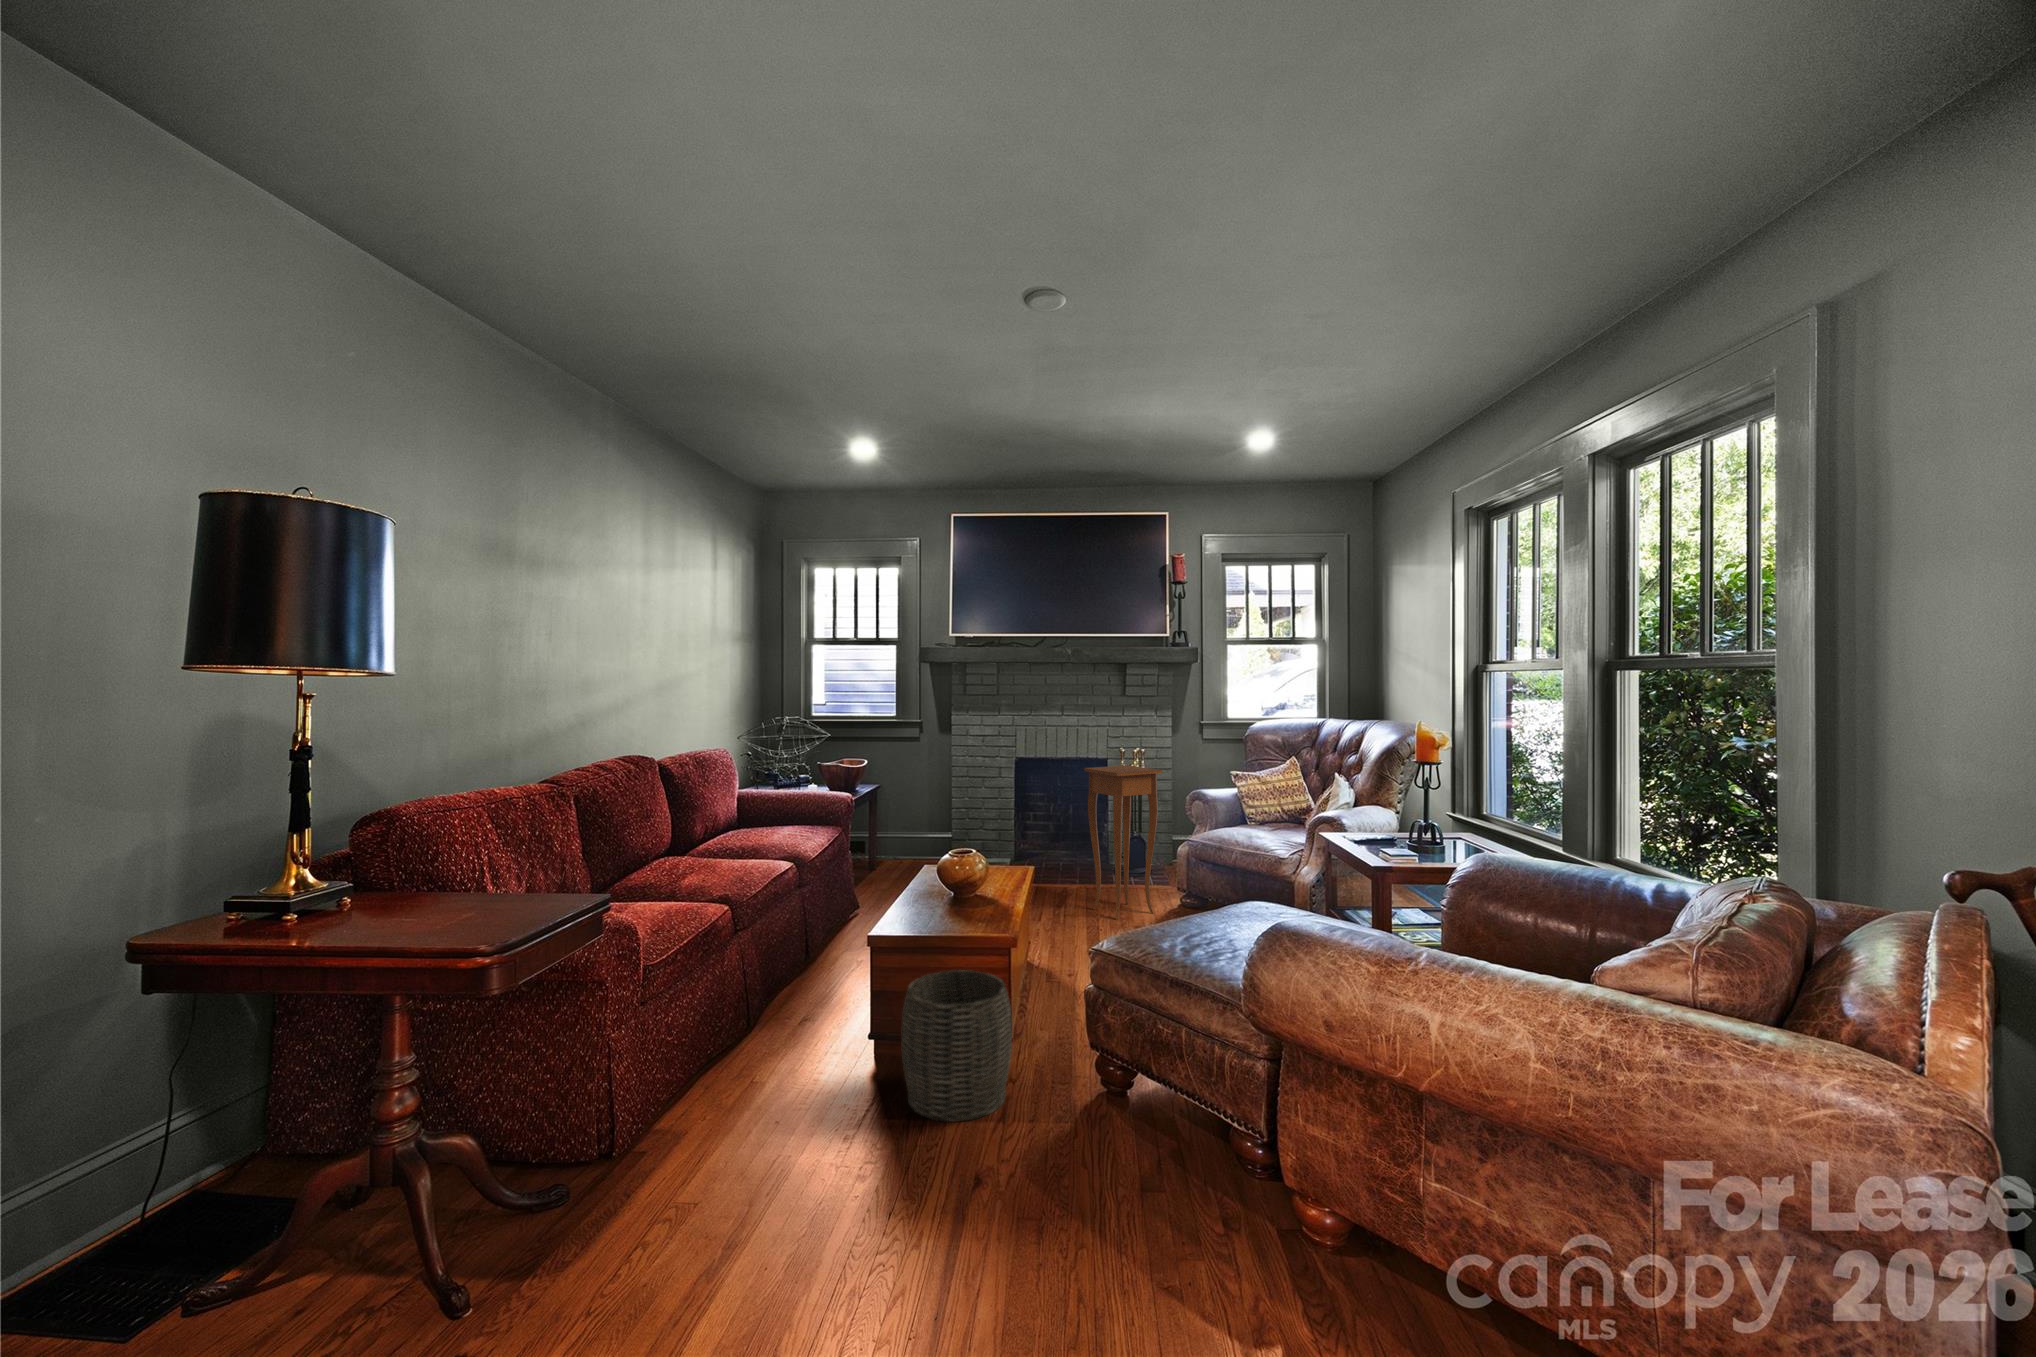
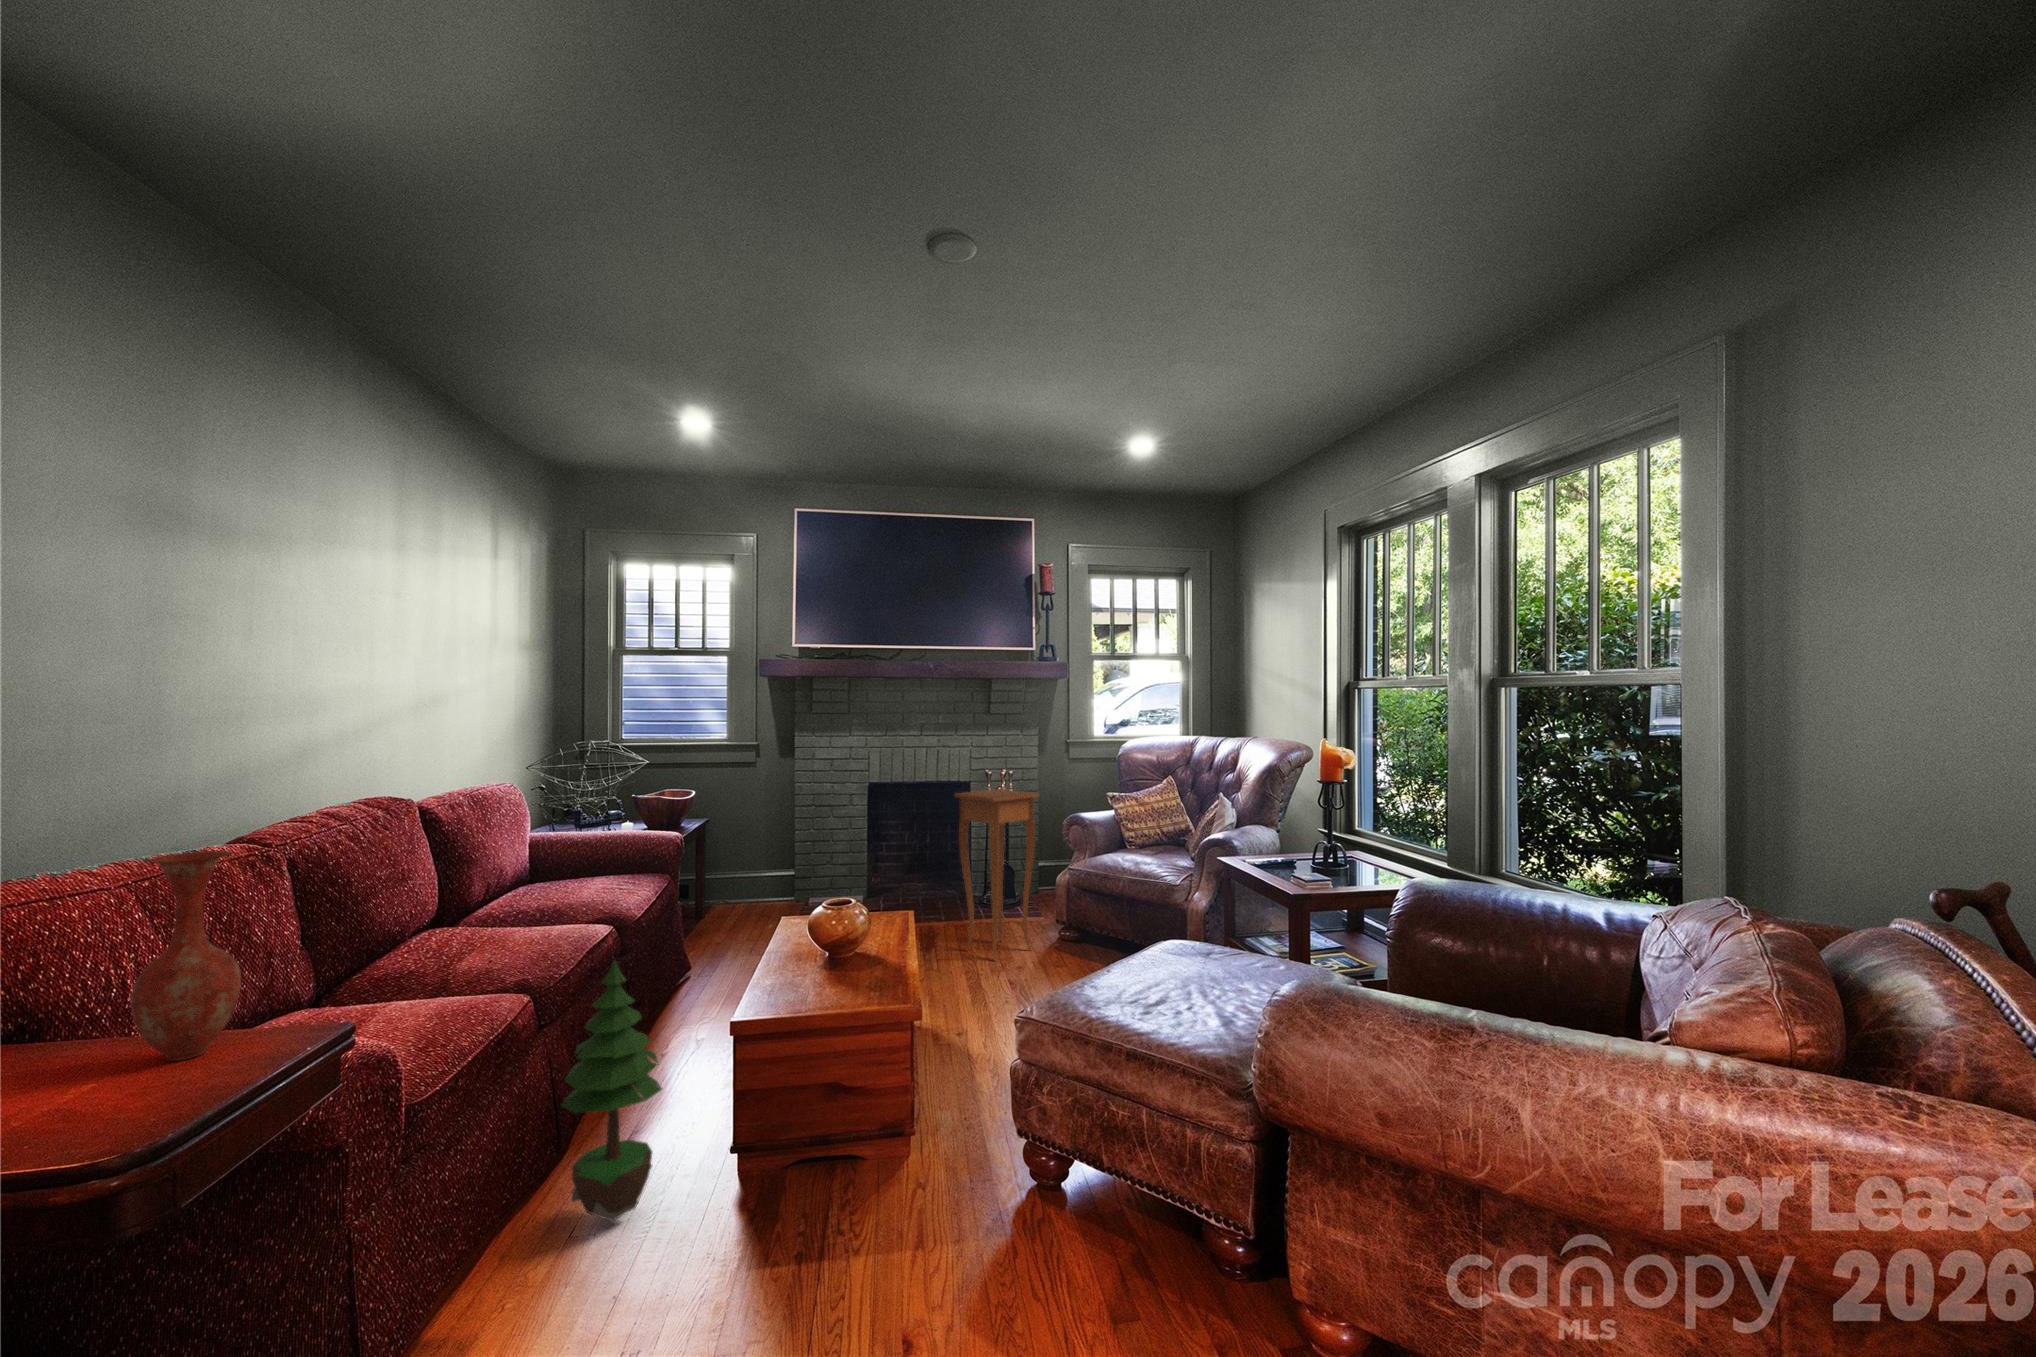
vase: none [496,782,554,912] -> present [130,850,241,1061]
potted tree: none [749,880,822,1076] -> present [561,960,662,1221]
woven basket: present [901,970,1012,1122] -> none [776,1055,919,1262]

